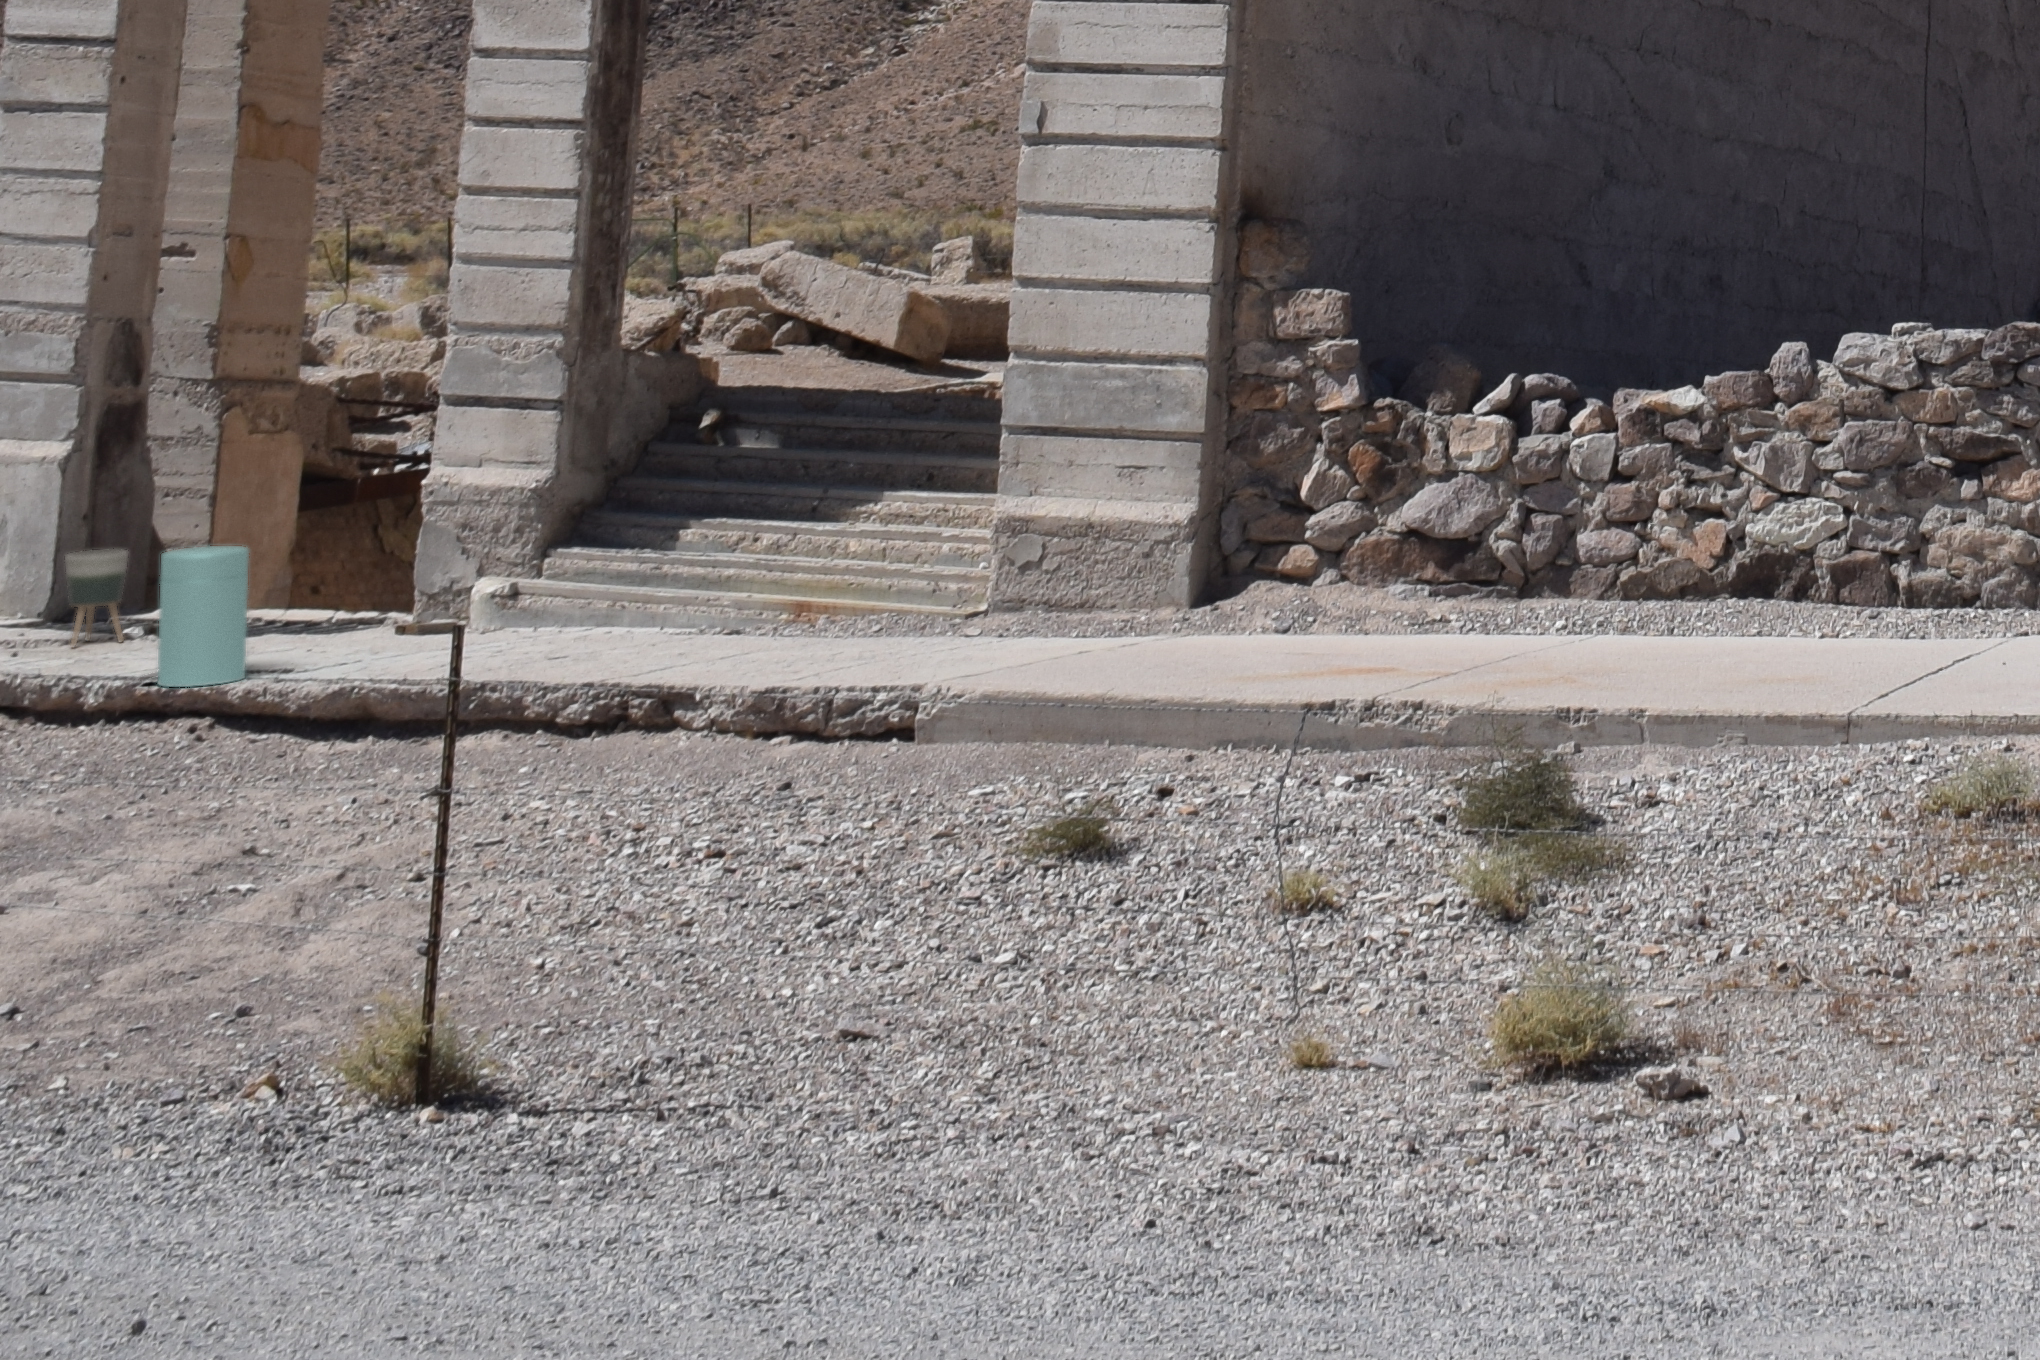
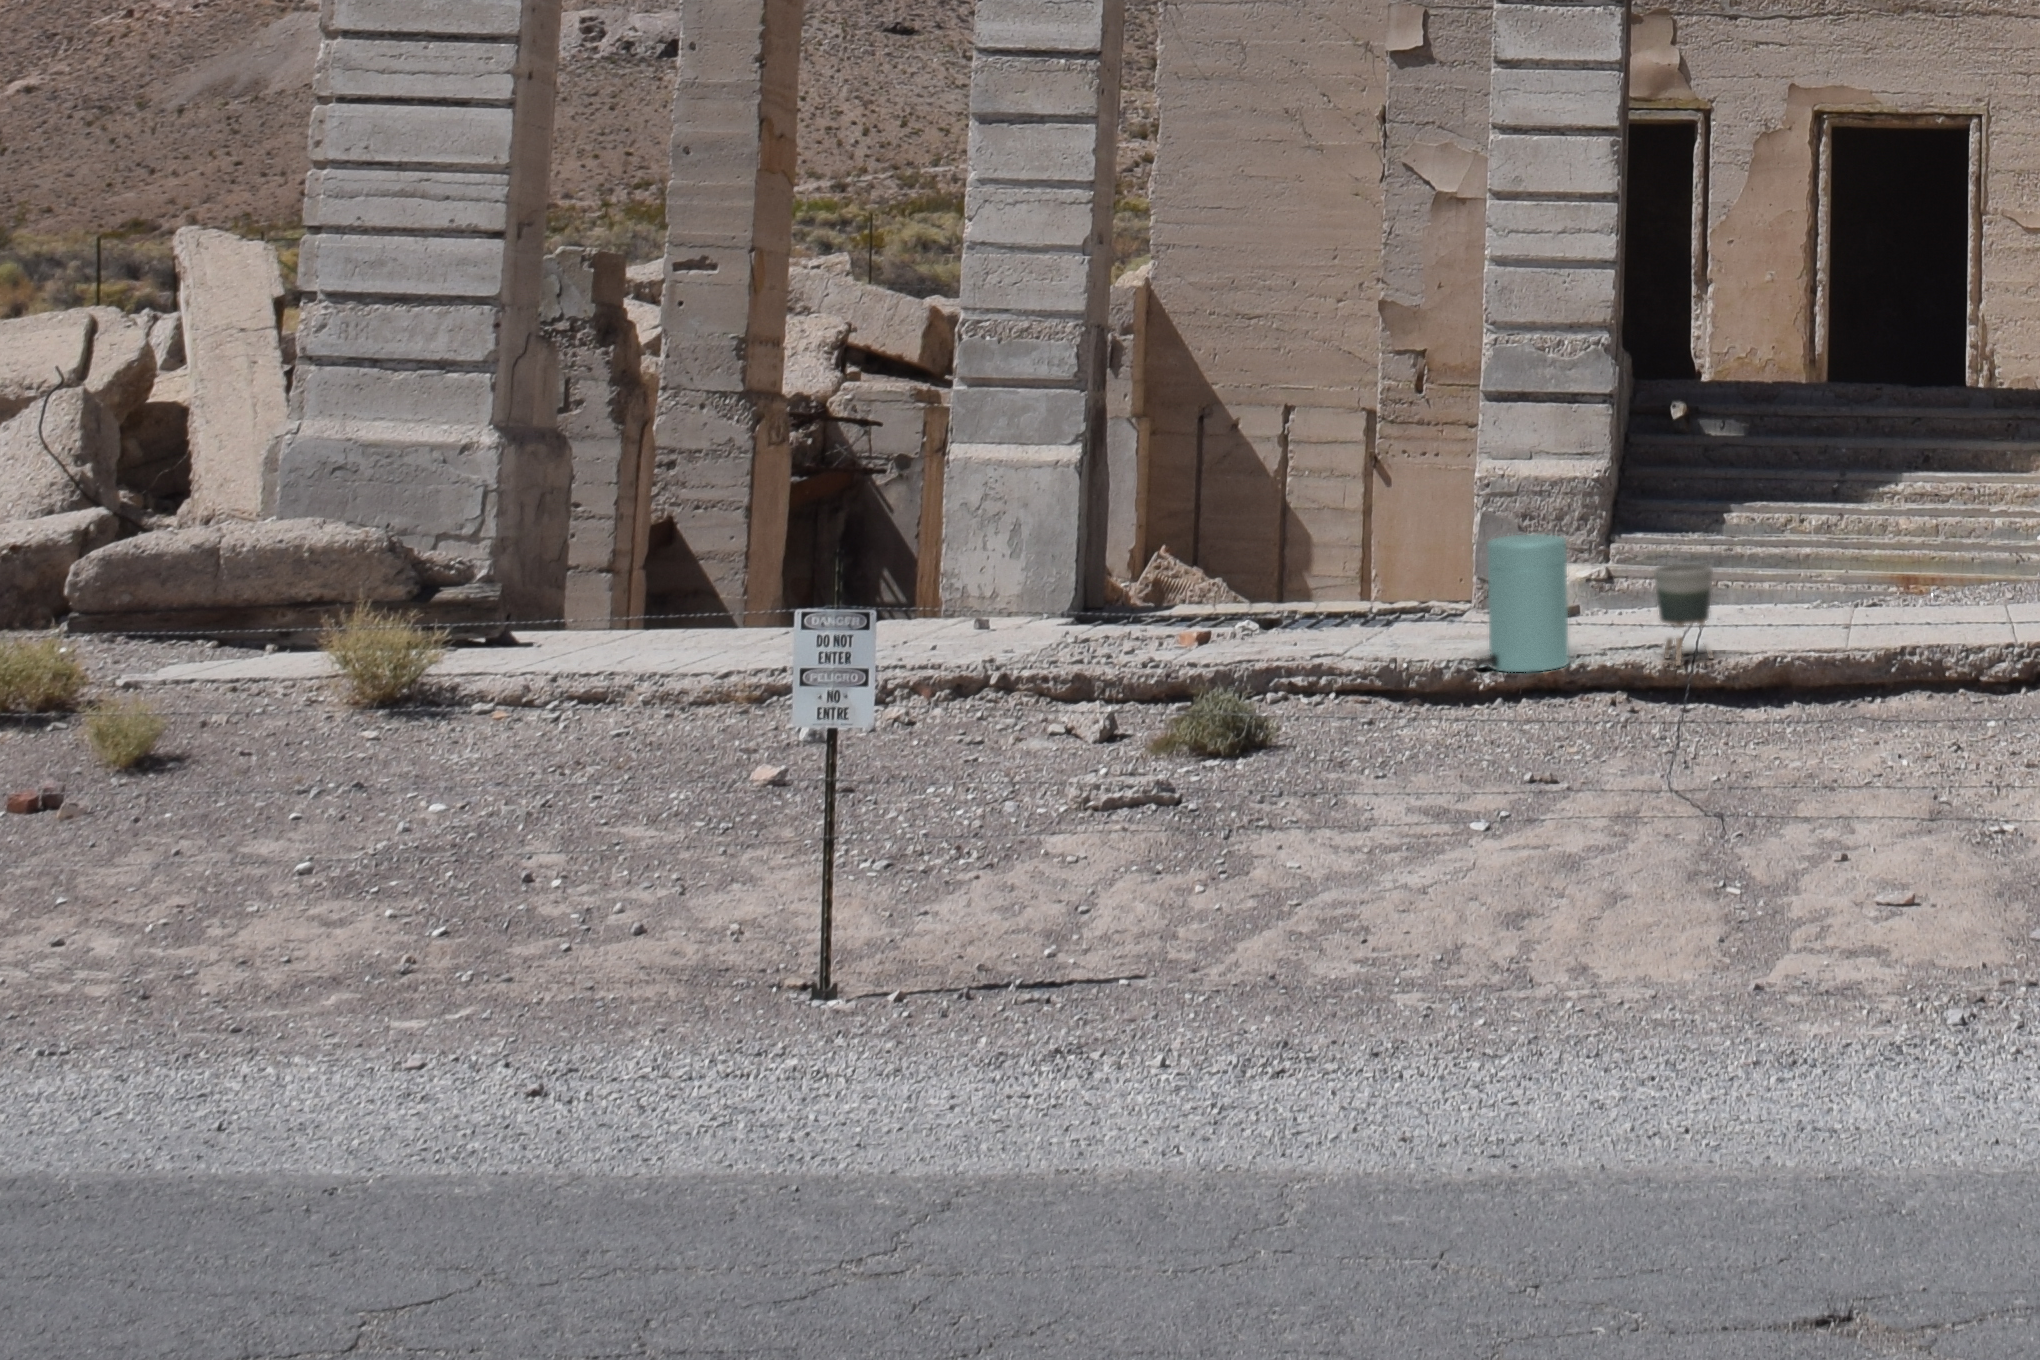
planter: present [65,549,128,647] -> present [1654,564,1713,665]

